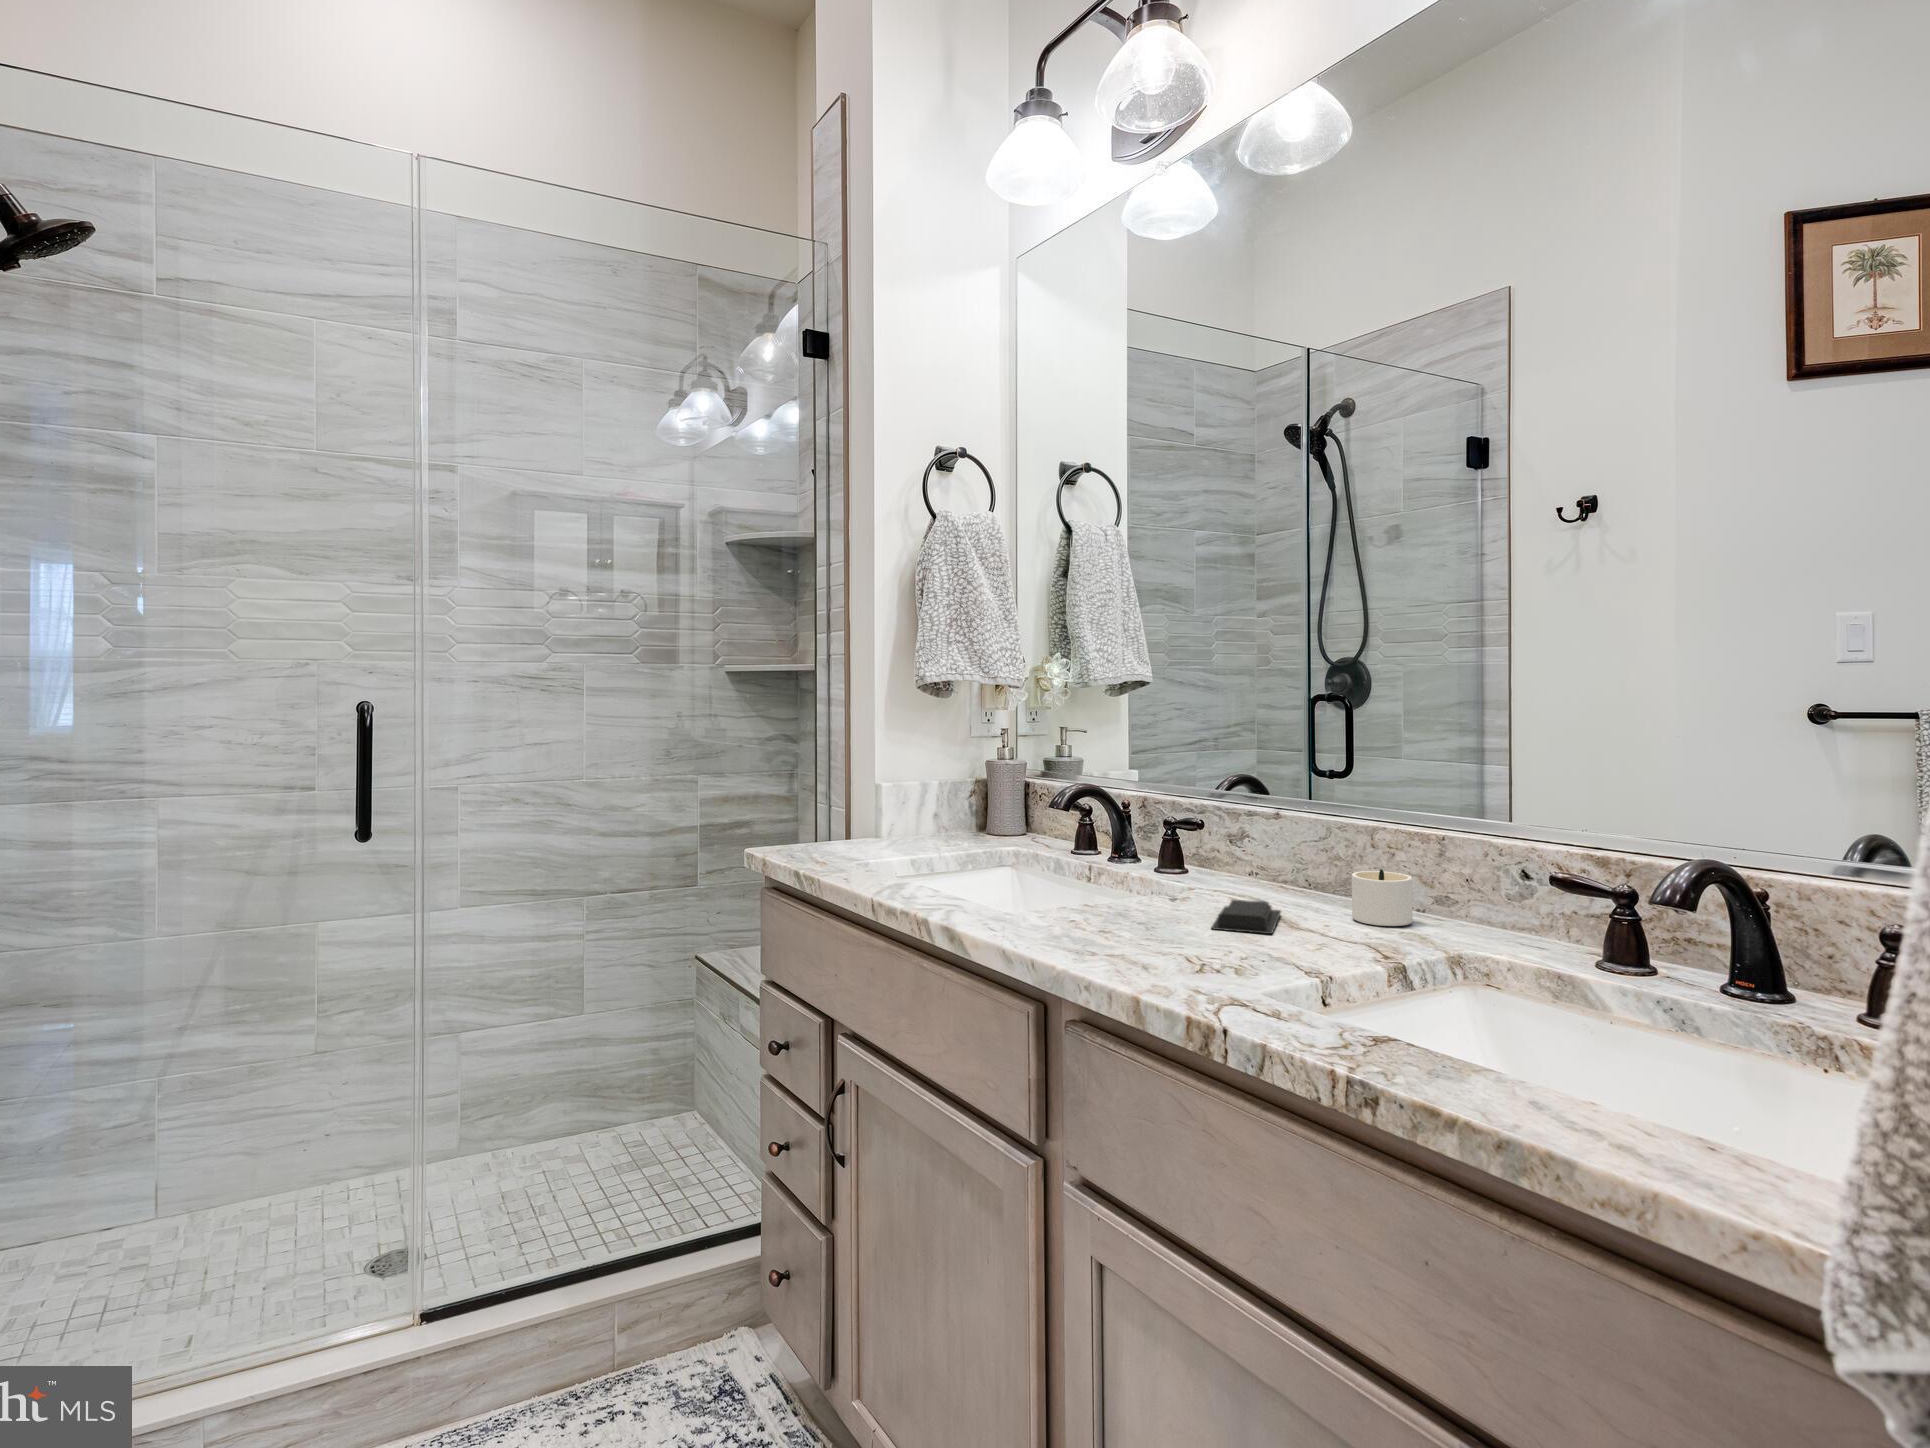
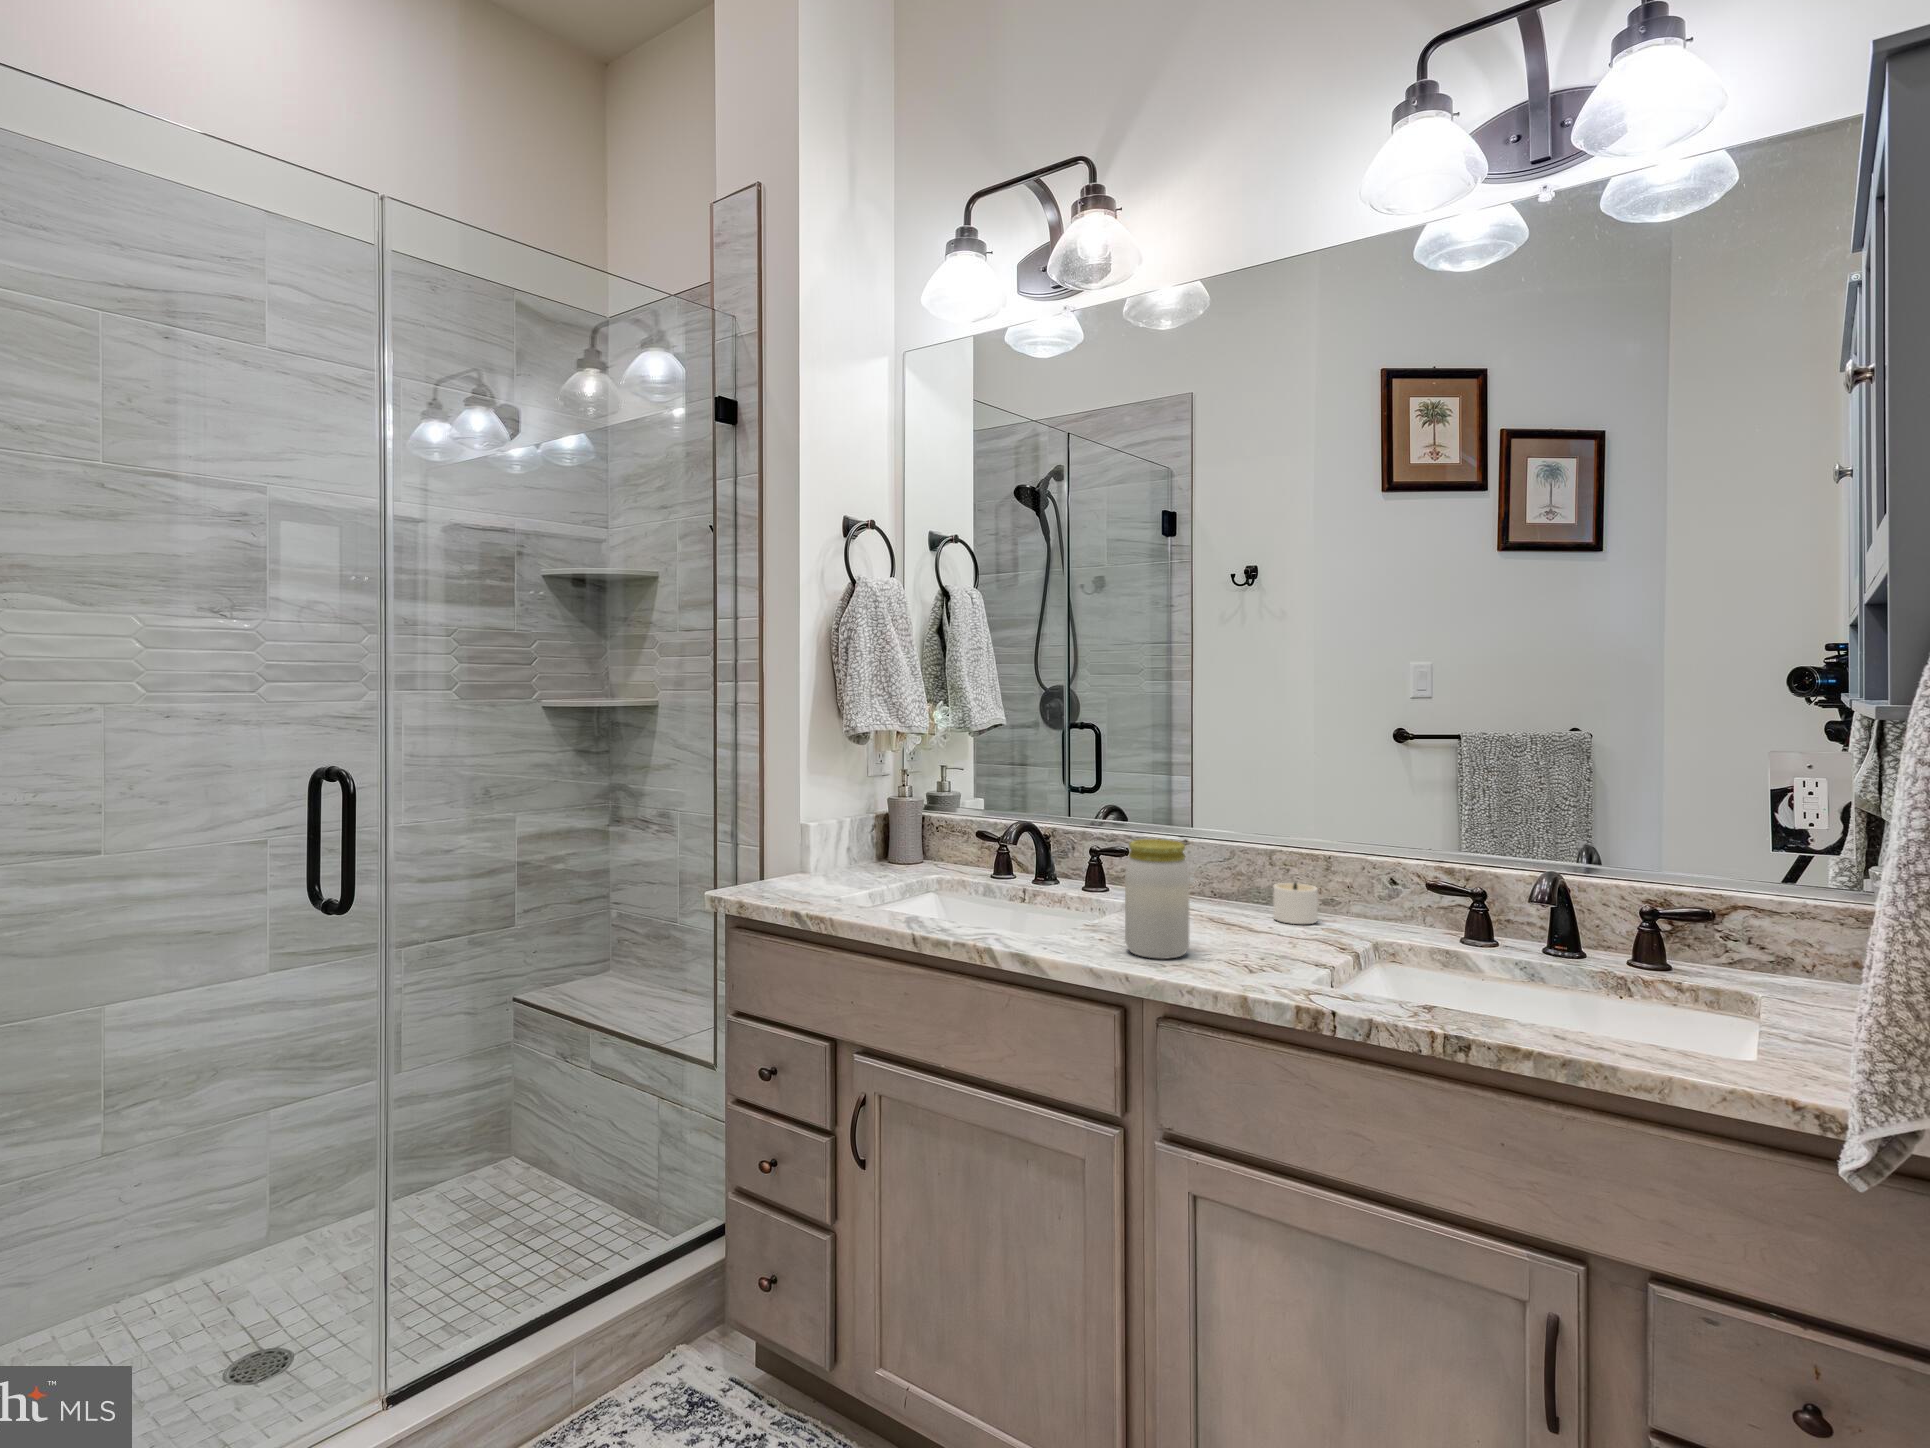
jar: none [1075,800,1157,950] -> present [1125,839,1189,959]
soap bar: present [1212,900,1281,934] -> none [1183,911,1245,937]

